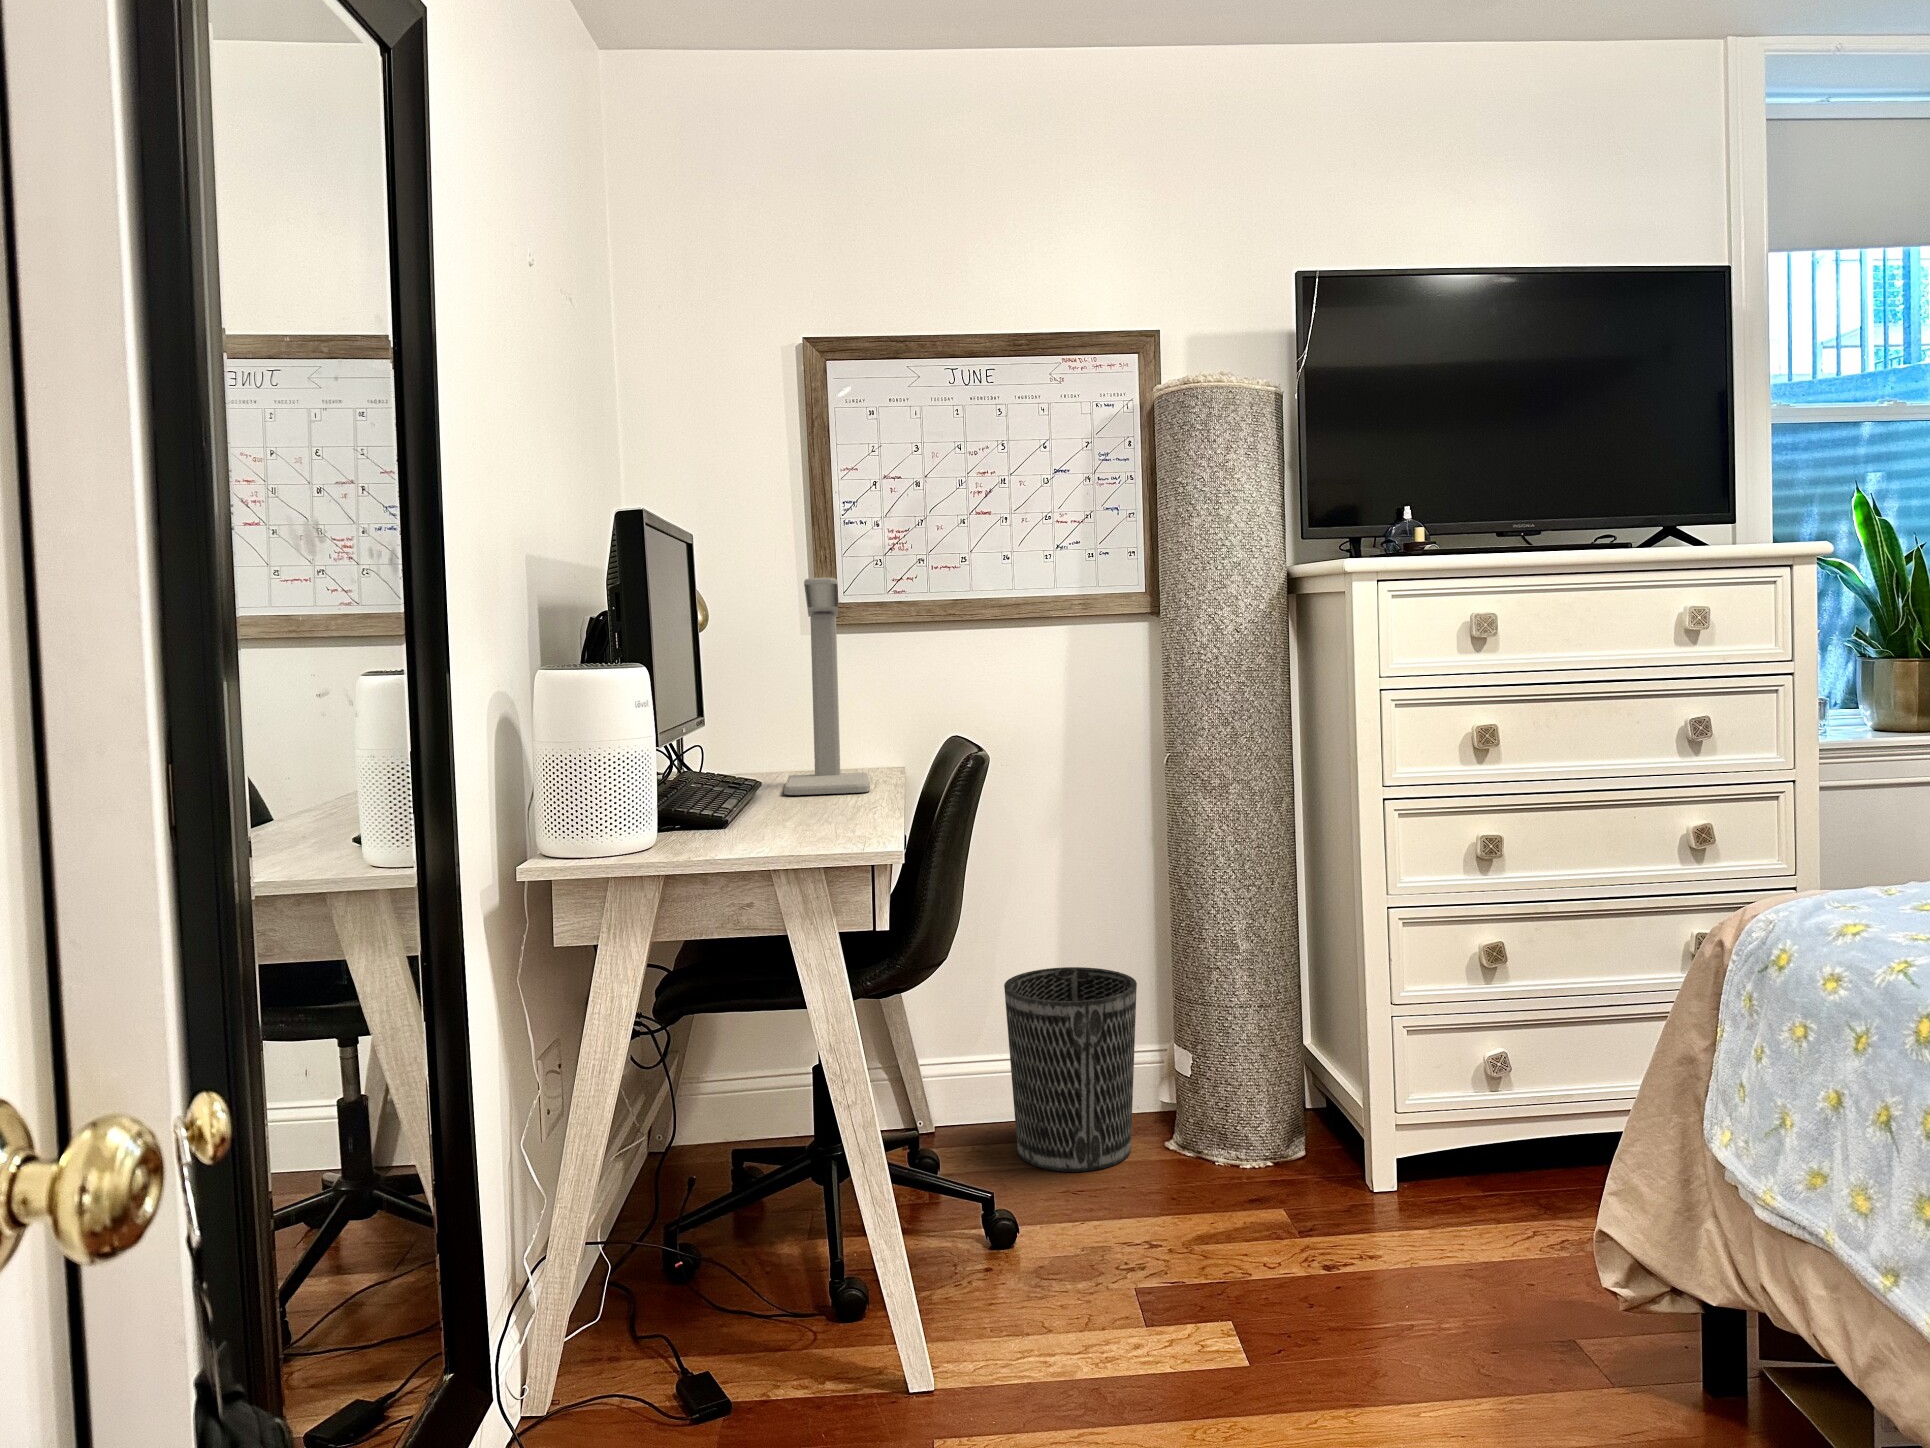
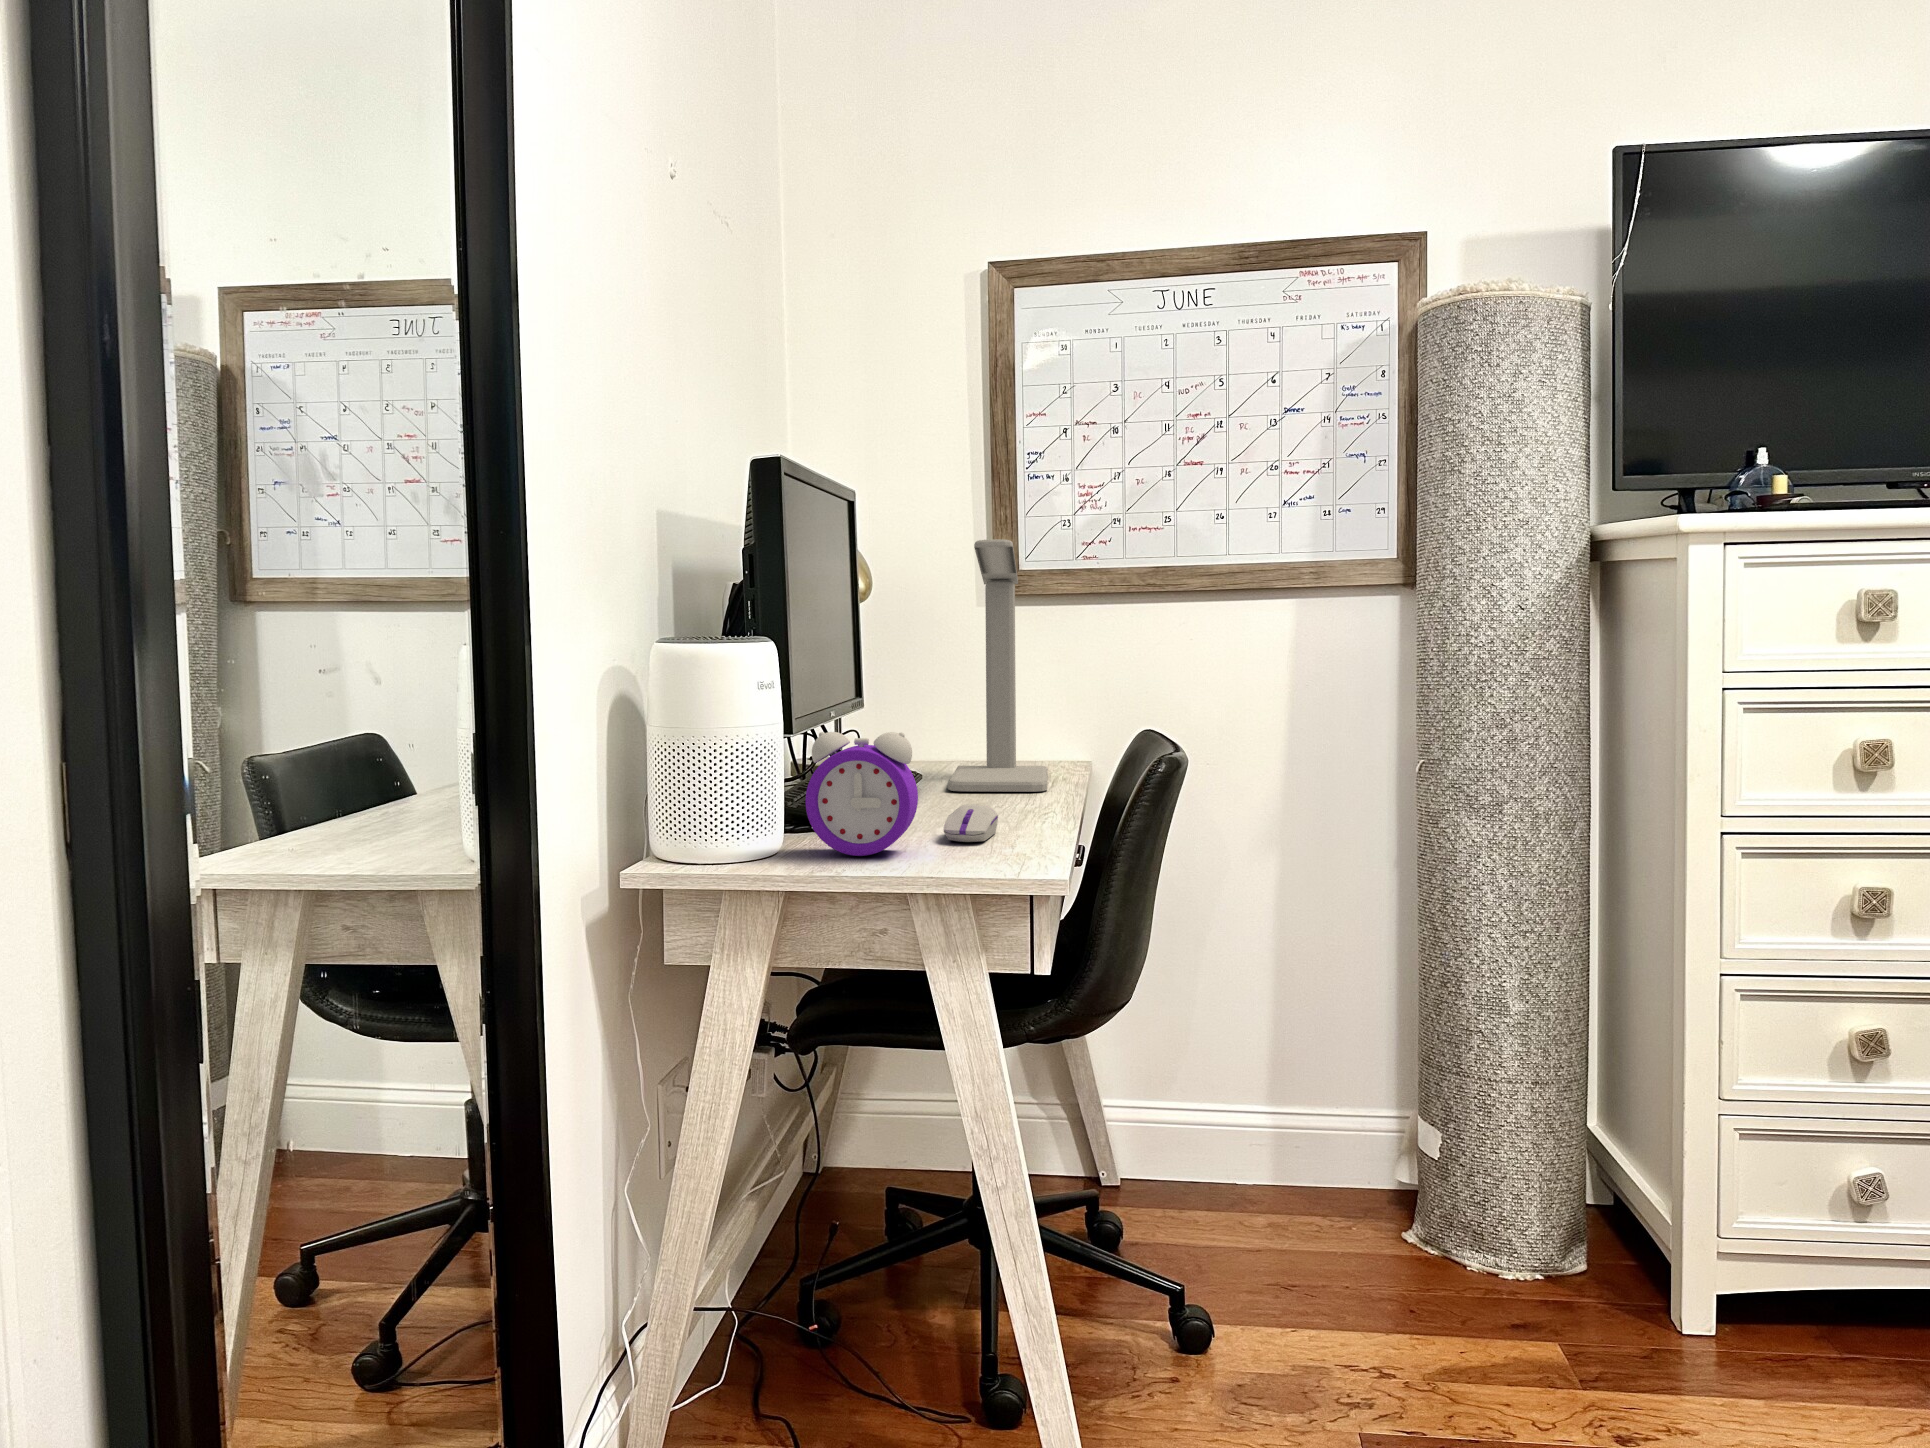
alarm clock: none [675,739,771,844] -> present [806,732,918,856]
computer mouse: none [792,799,836,830] -> present [944,804,998,842]
wastebasket: present [1004,967,1137,1172] -> none [1204,1005,1369,1258]

